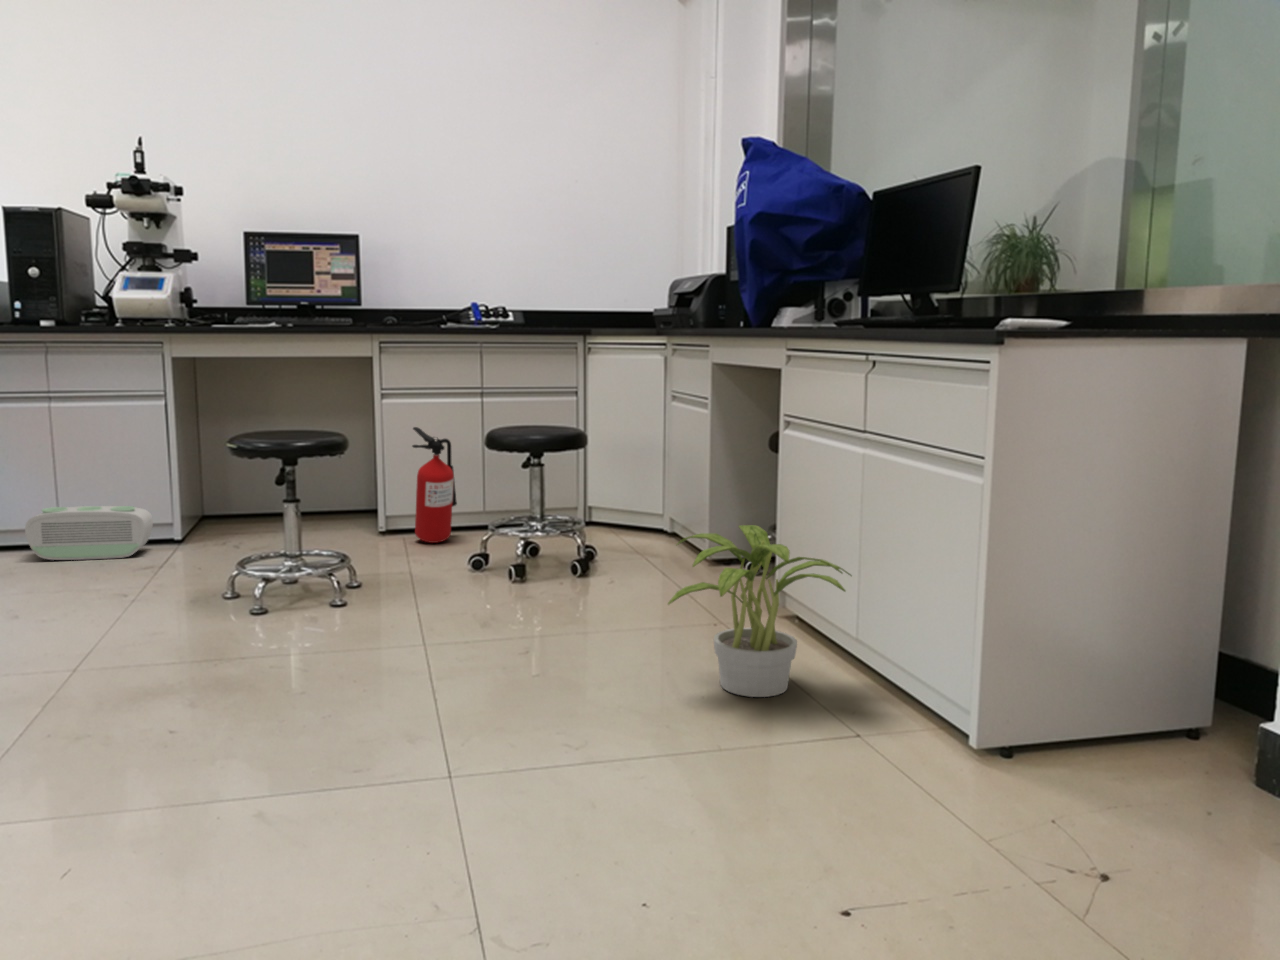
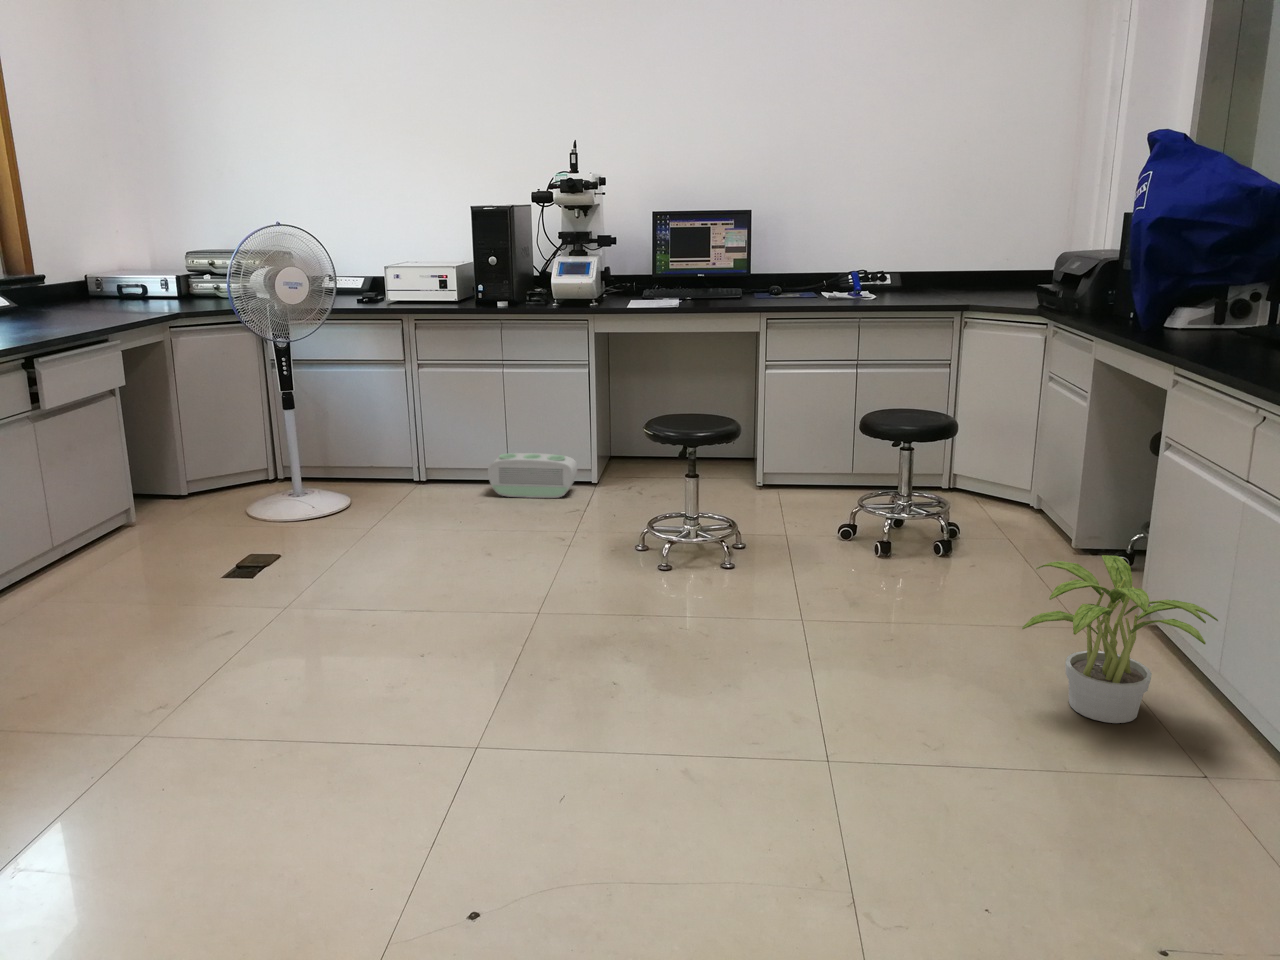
fire extinguisher: present [412,427,457,543] -> none [789,397,829,501]

